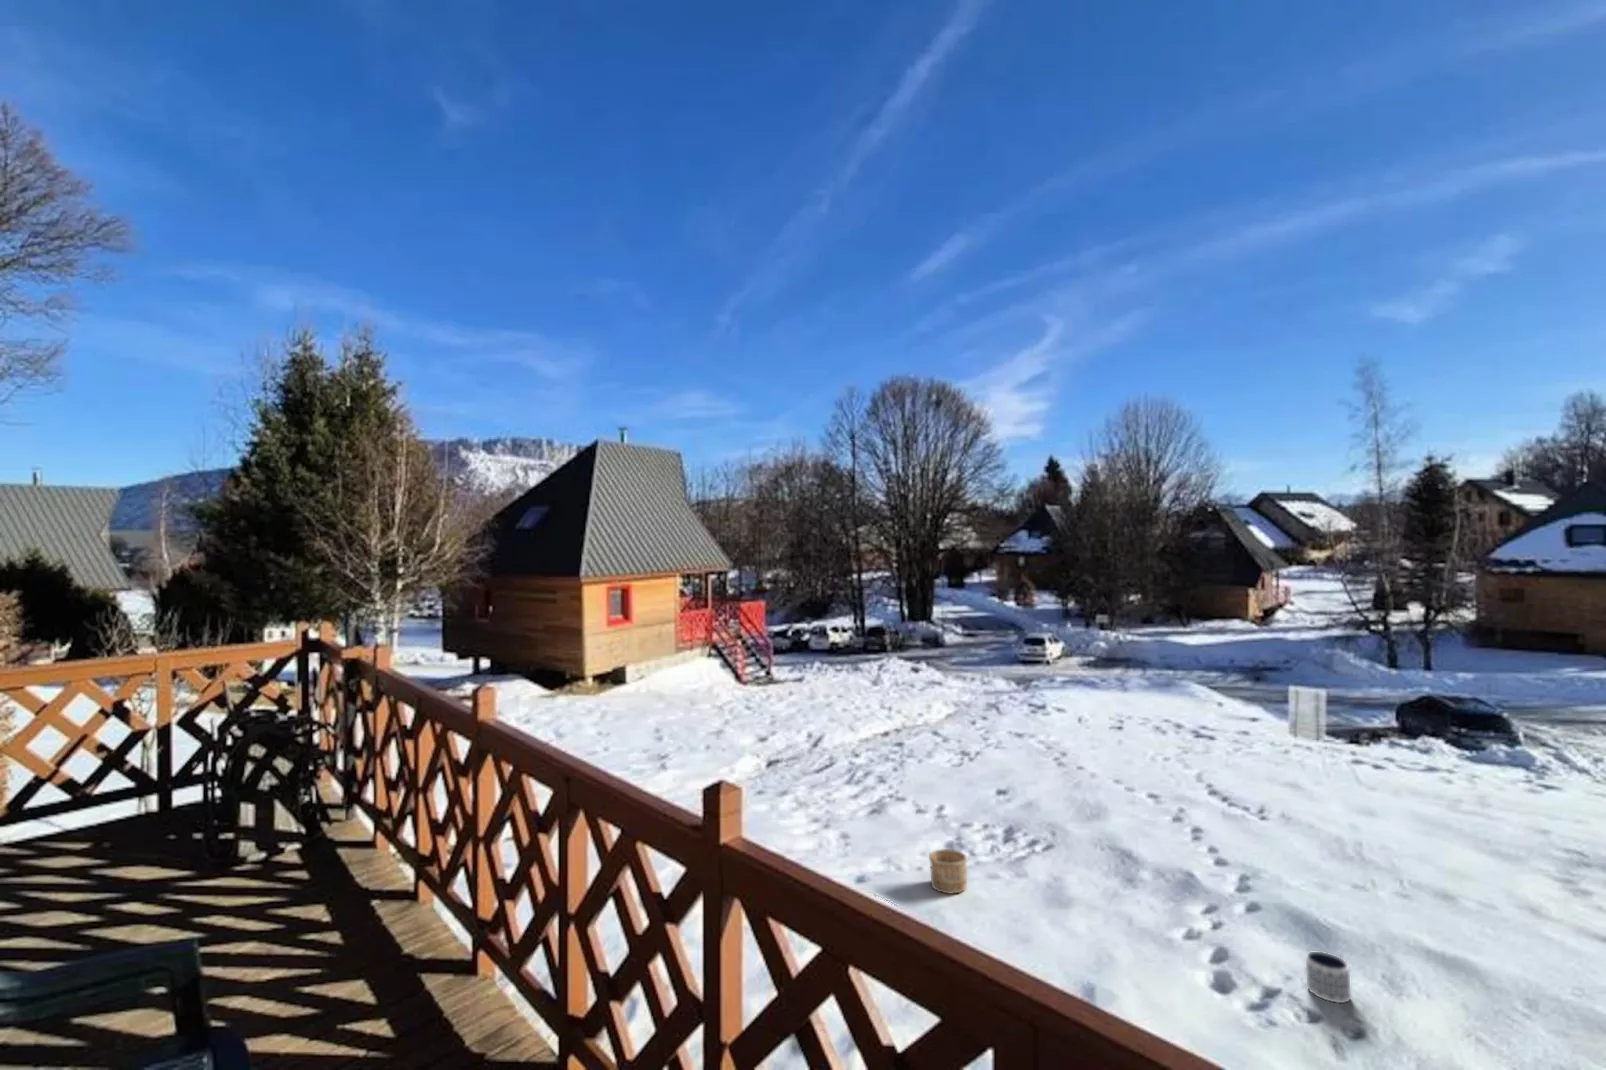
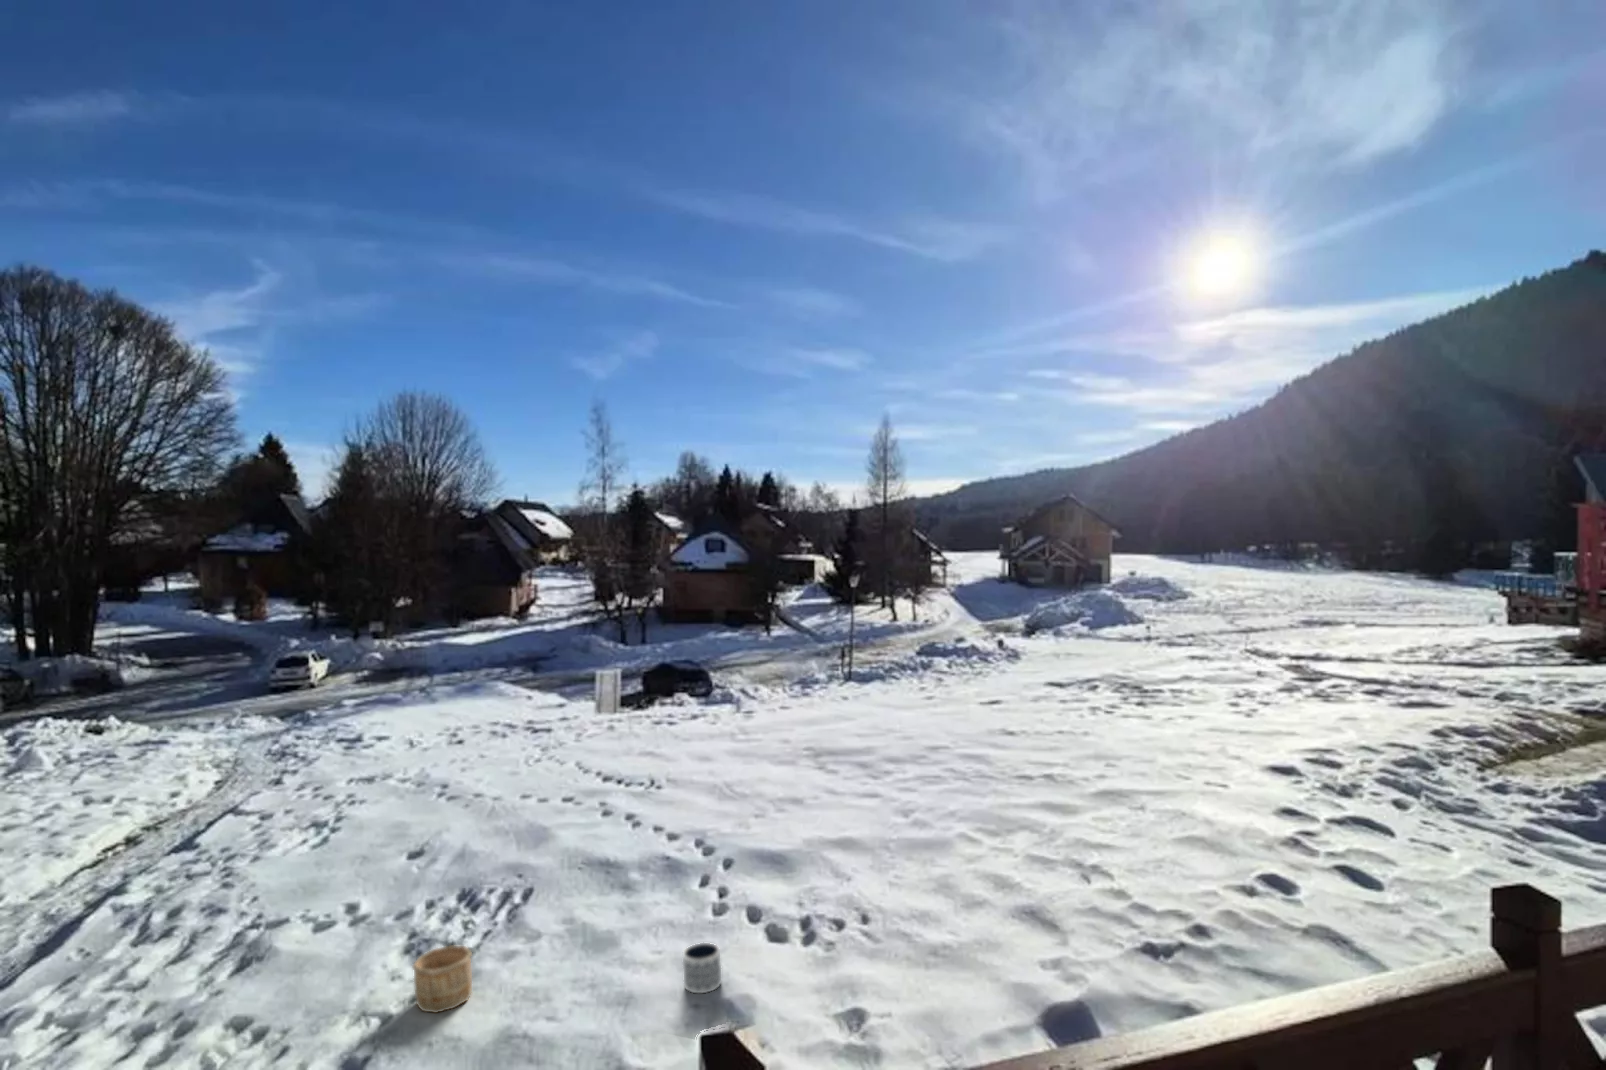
planter: present [1306,952,1351,1003] -> present [683,943,721,993]

